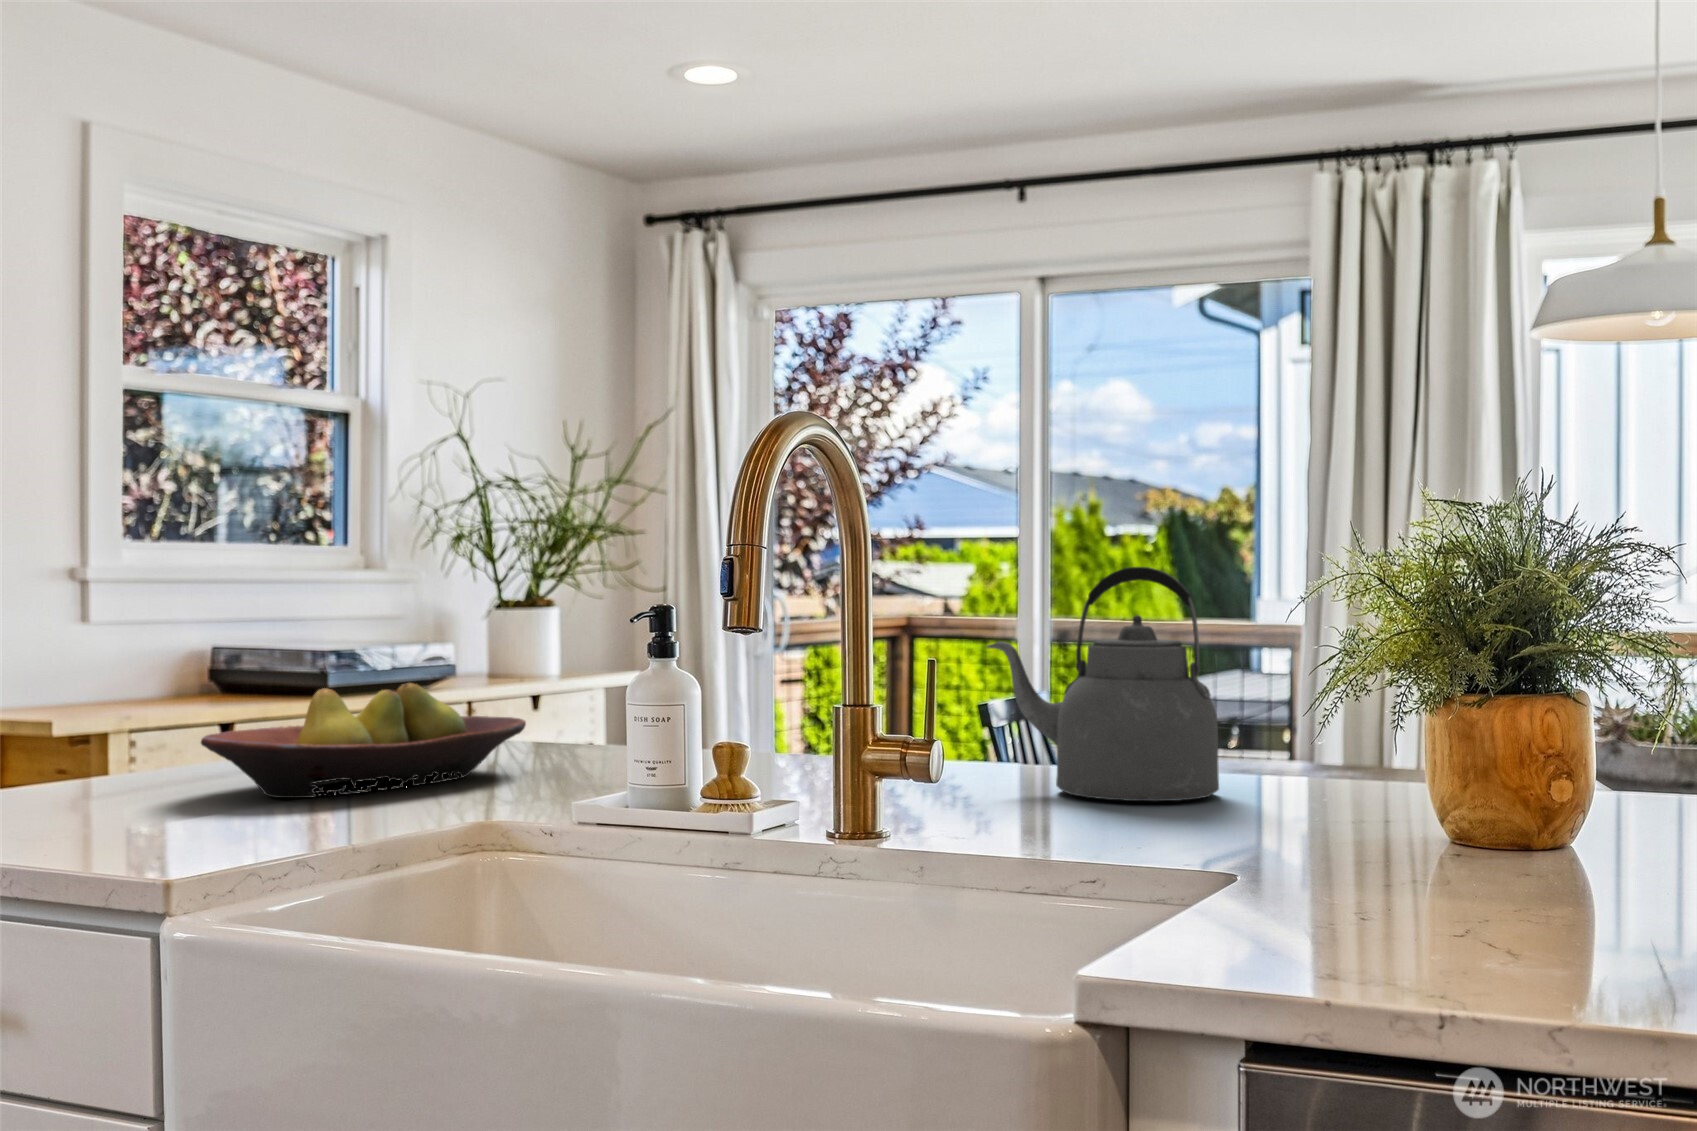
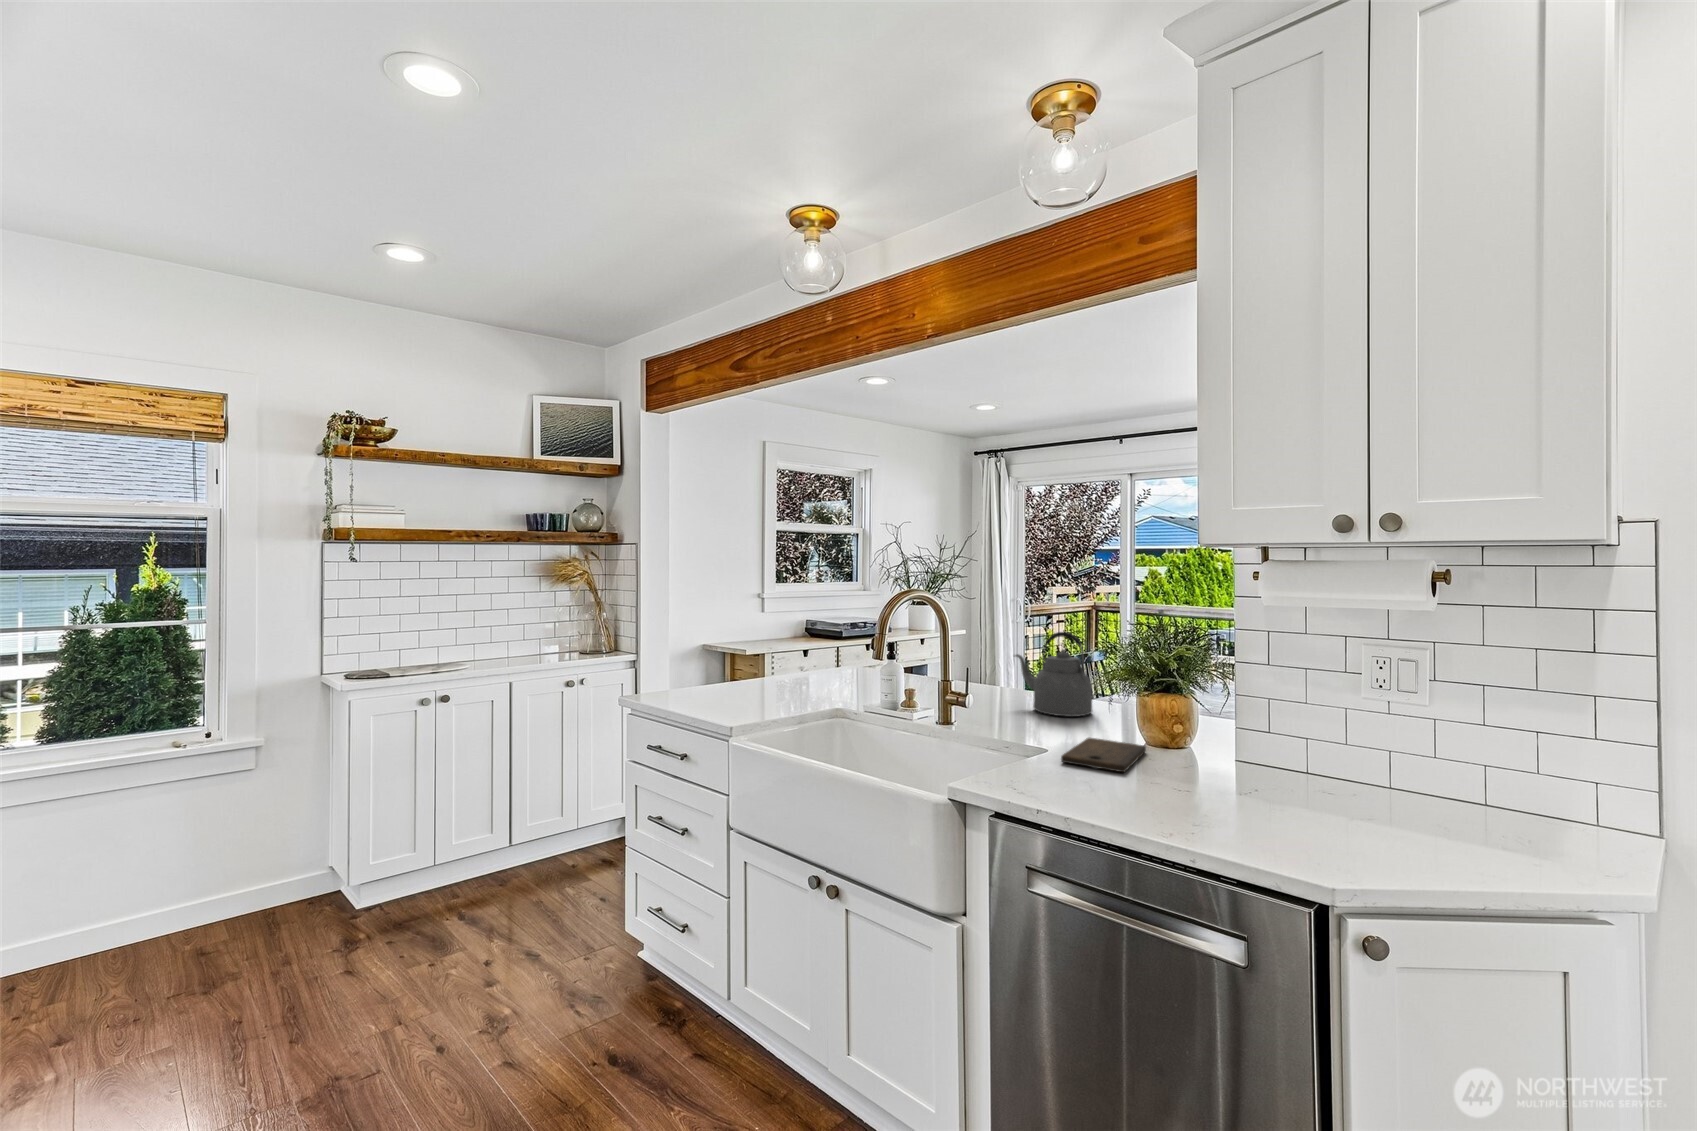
fruit bowl: present [201,683,526,798] -> none [767,657,868,693]
cutting board: none [1311,834,1517,906] -> present [1061,738,1146,772]

